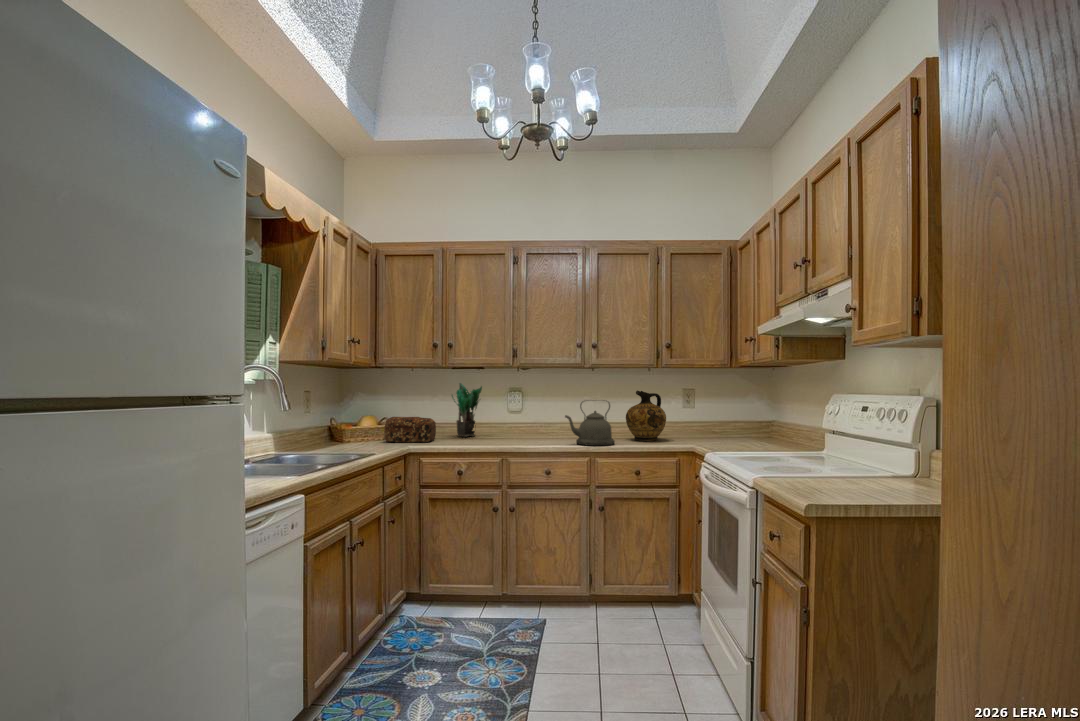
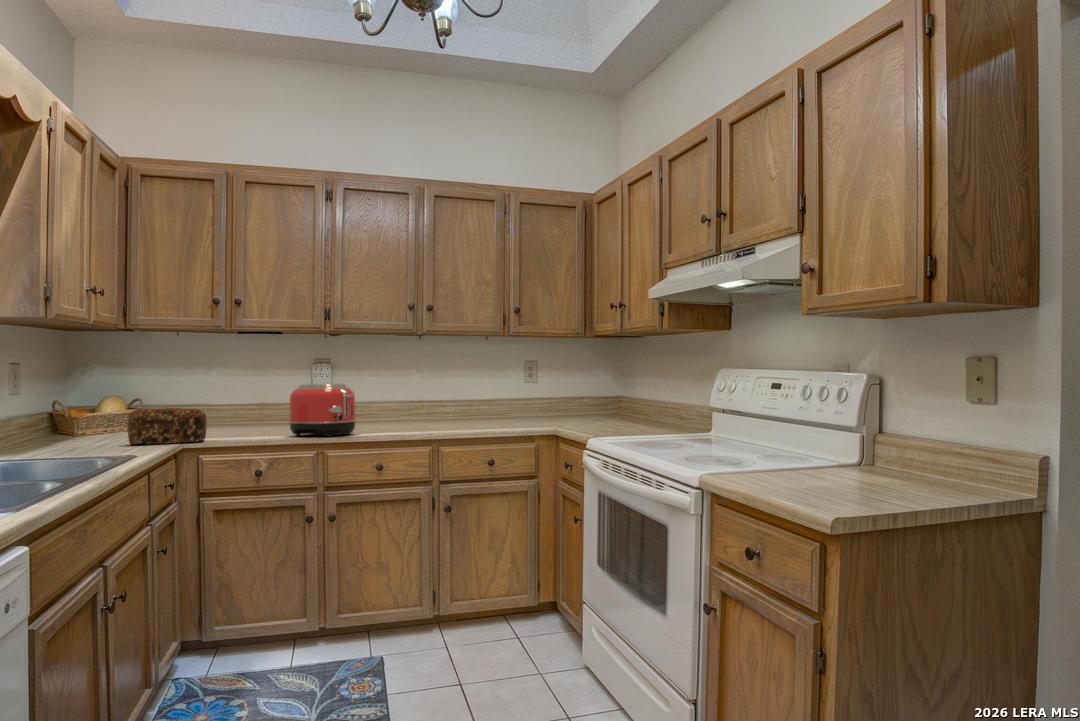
potted plant: present [452,383,482,437] -> none [228,361,272,436]
ceramic jug: present [626,391,666,441] -> none [468,366,516,427]
toaster: none [489,402,537,443] -> present [289,384,356,437]
kettle: present [565,403,615,446] -> none [397,377,459,433]

